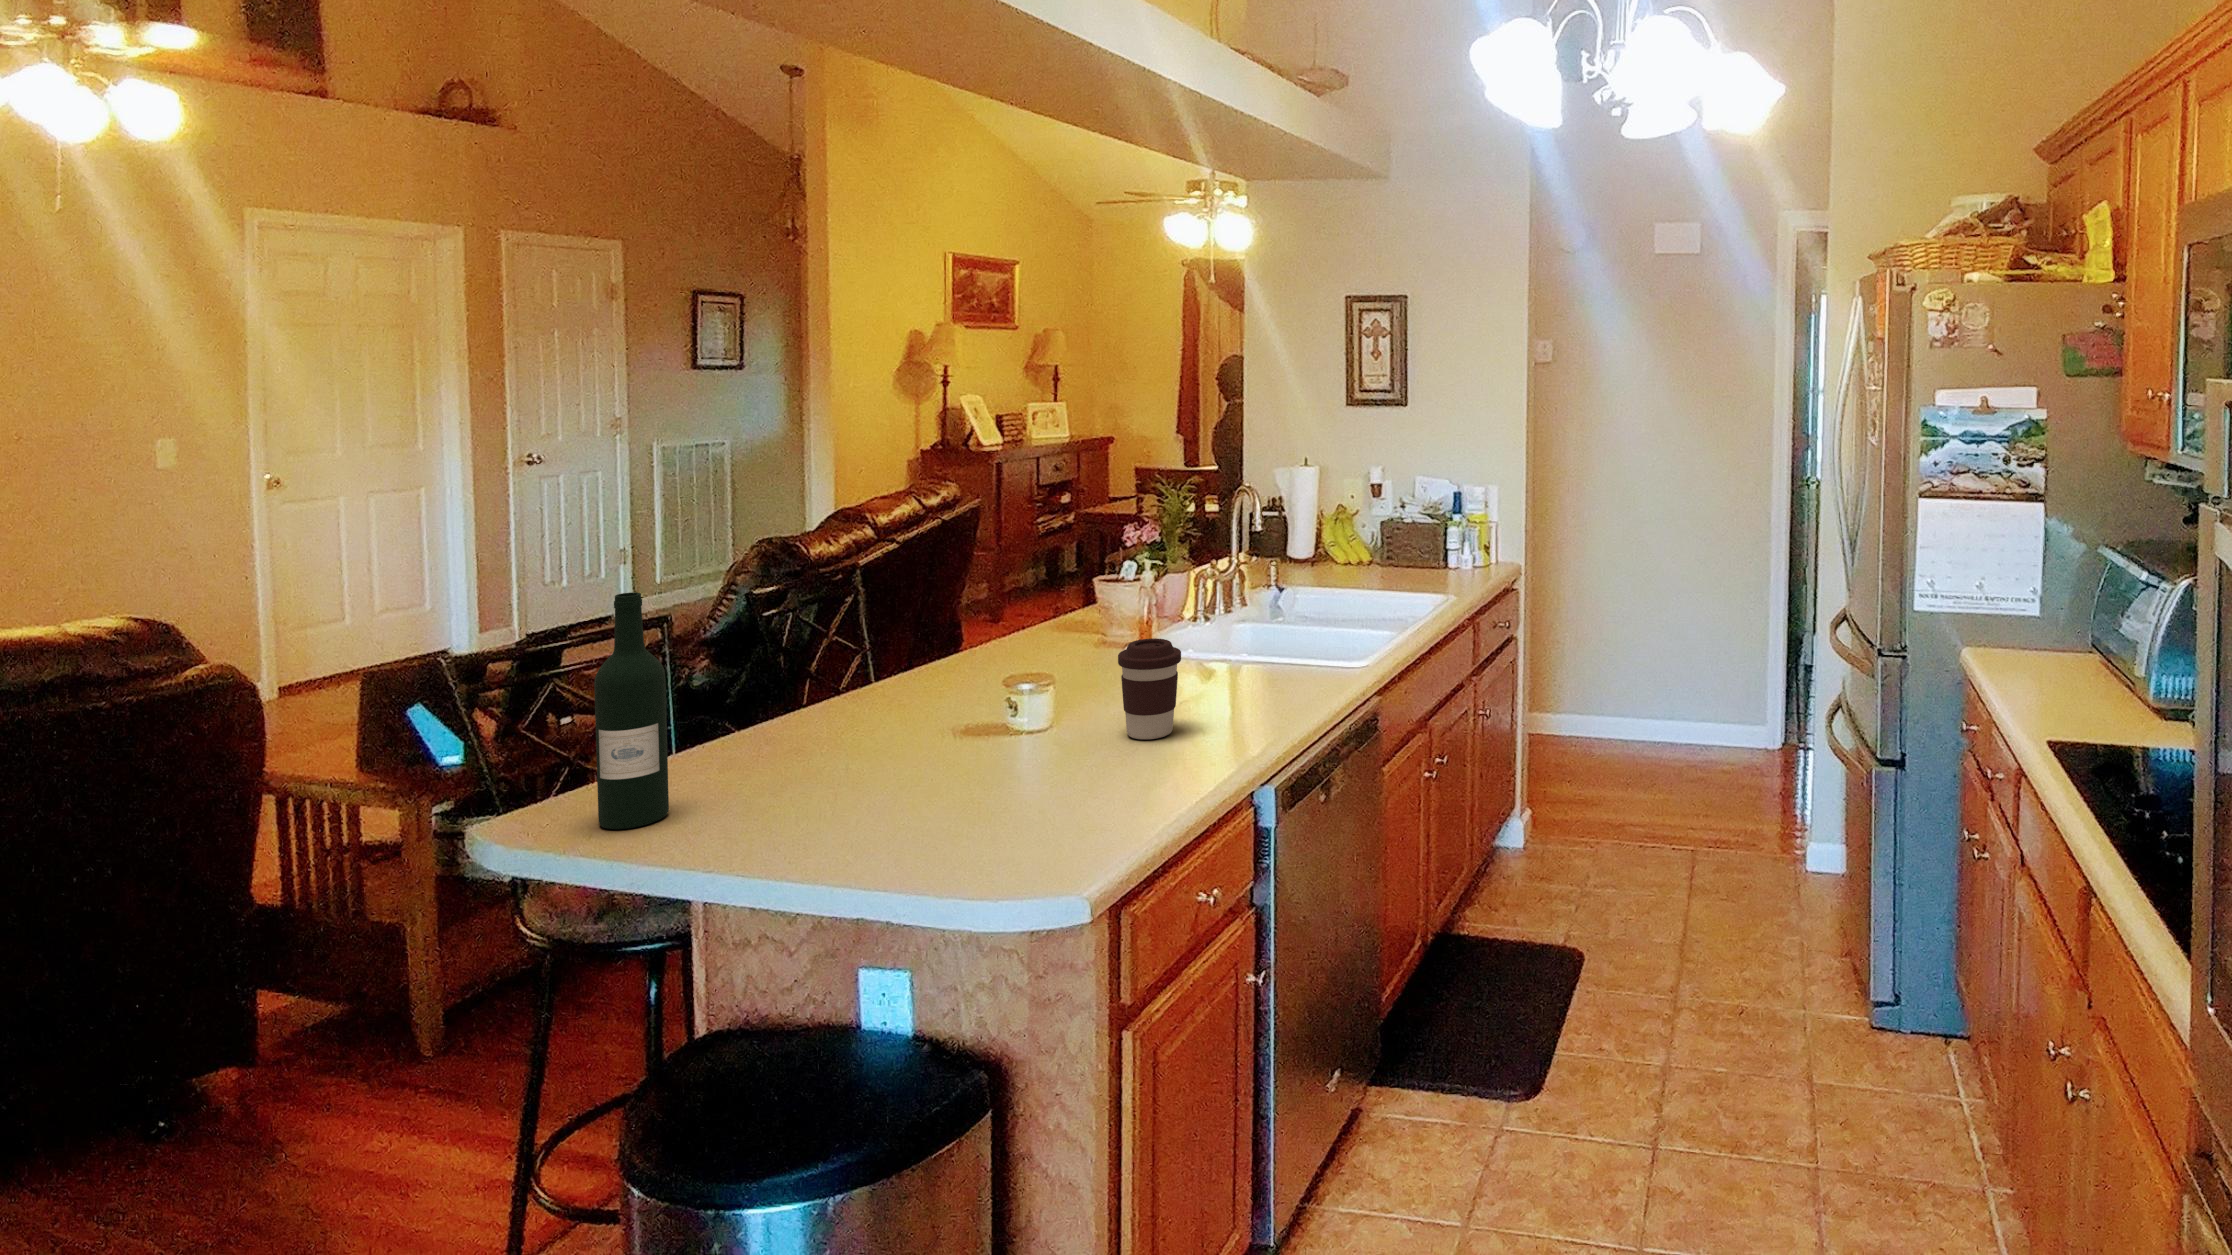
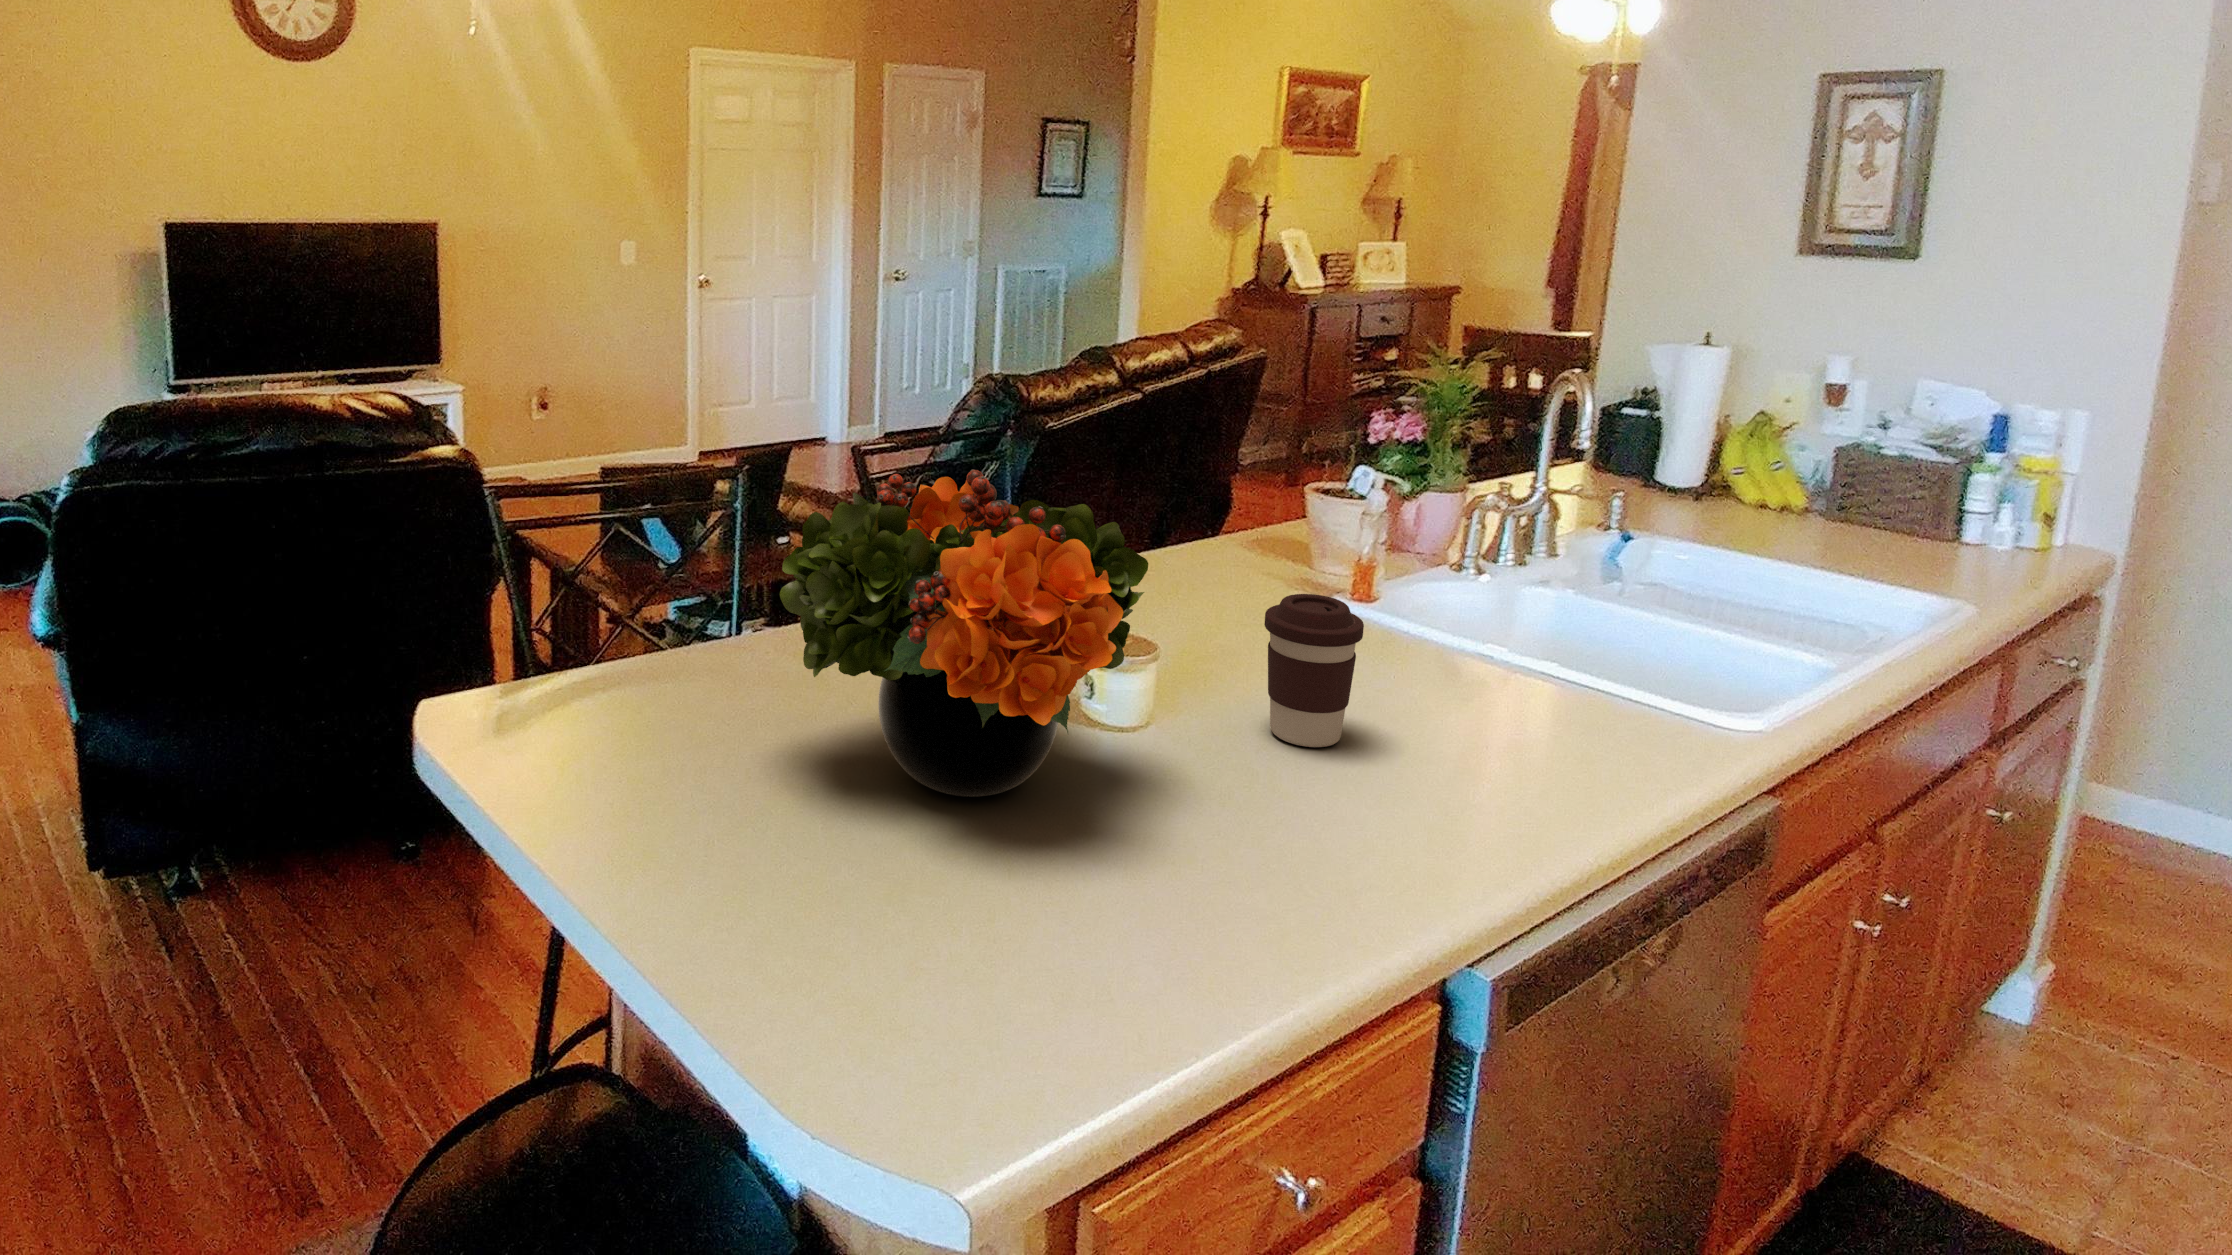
flower arrangement: none [763,581,1063,824] -> present [780,469,1148,797]
wine bottle: present [594,592,669,829] -> none [661,432,727,693]

